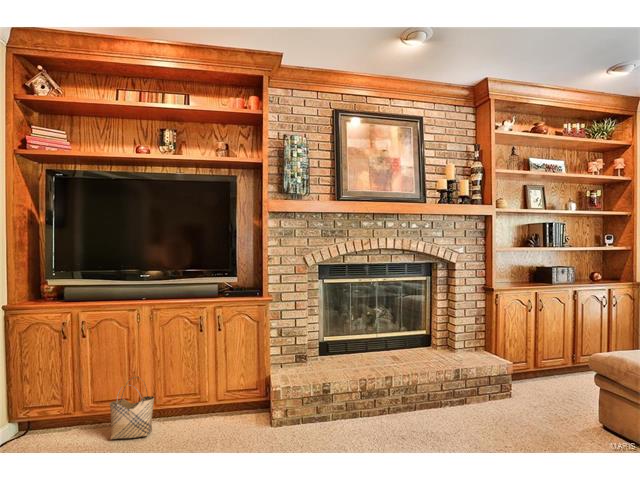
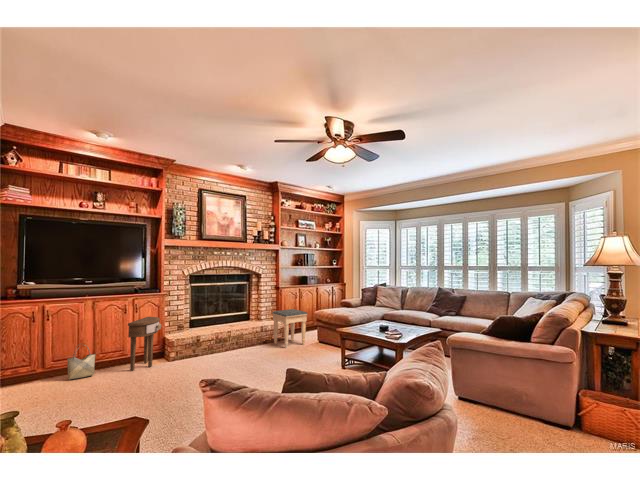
side table: none [194,336,256,440] -> present [128,317,161,371]
footstool: none [479,342,572,439] -> present [272,309,308,348]

